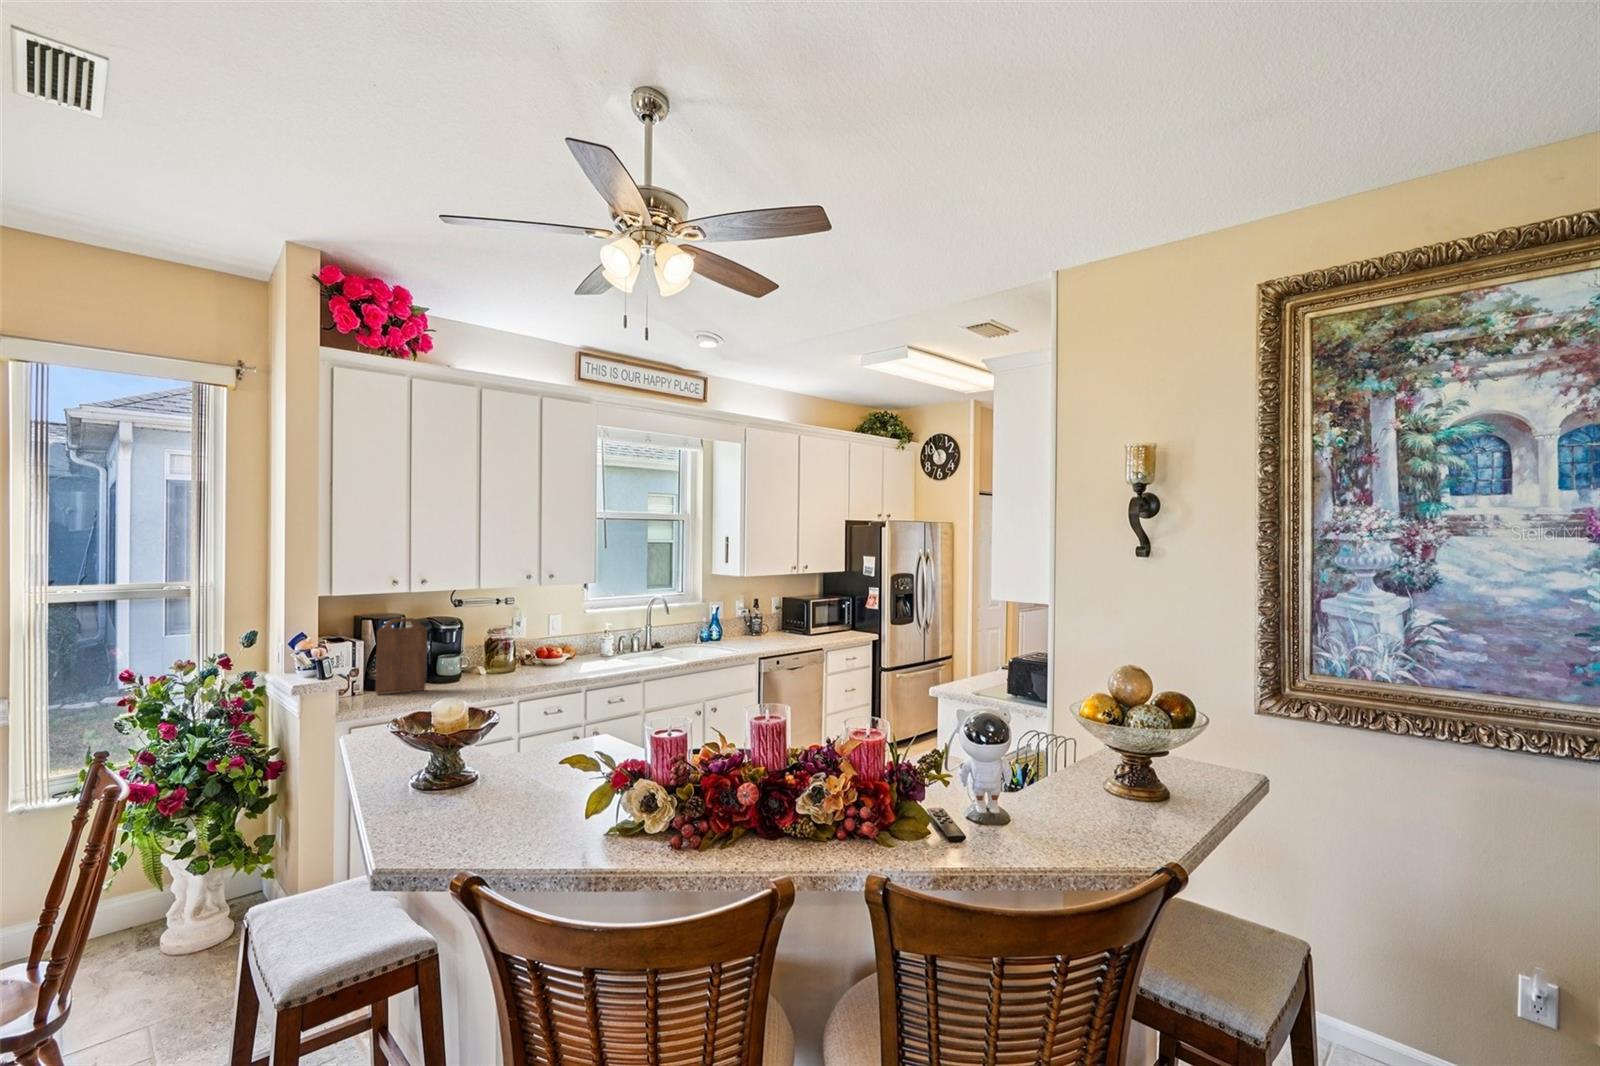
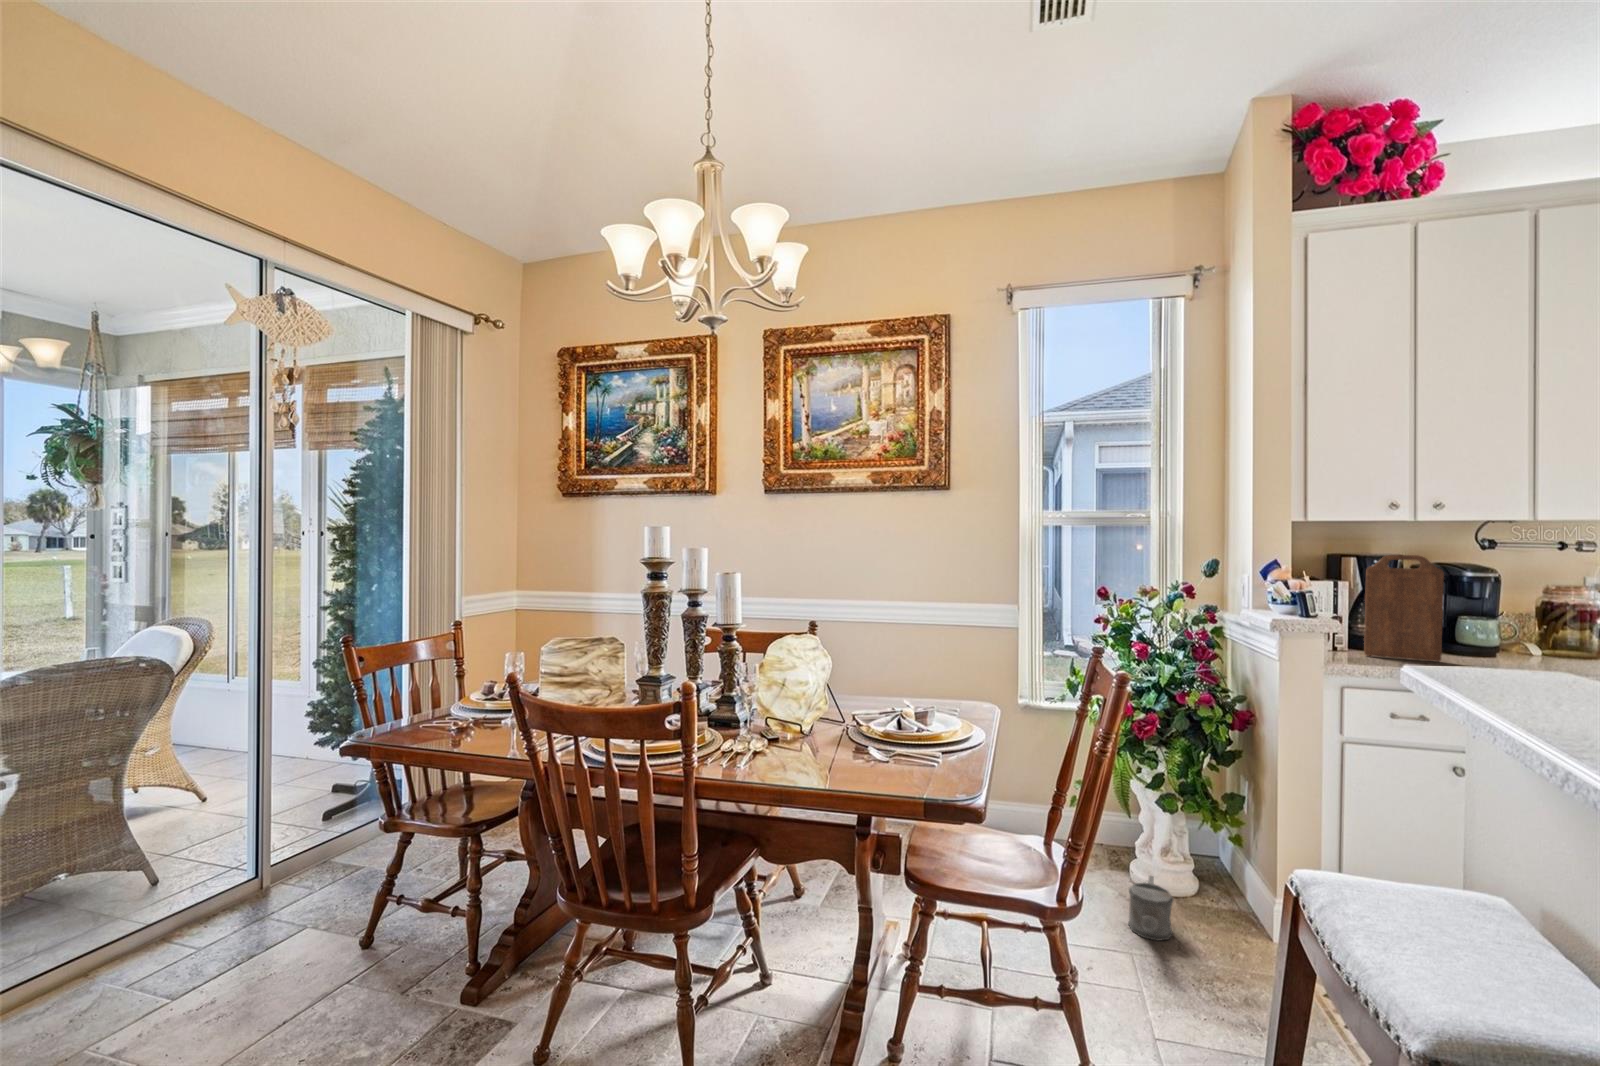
watering can: none [145,942,197,1008] -> present [1128,876,1174,941]

